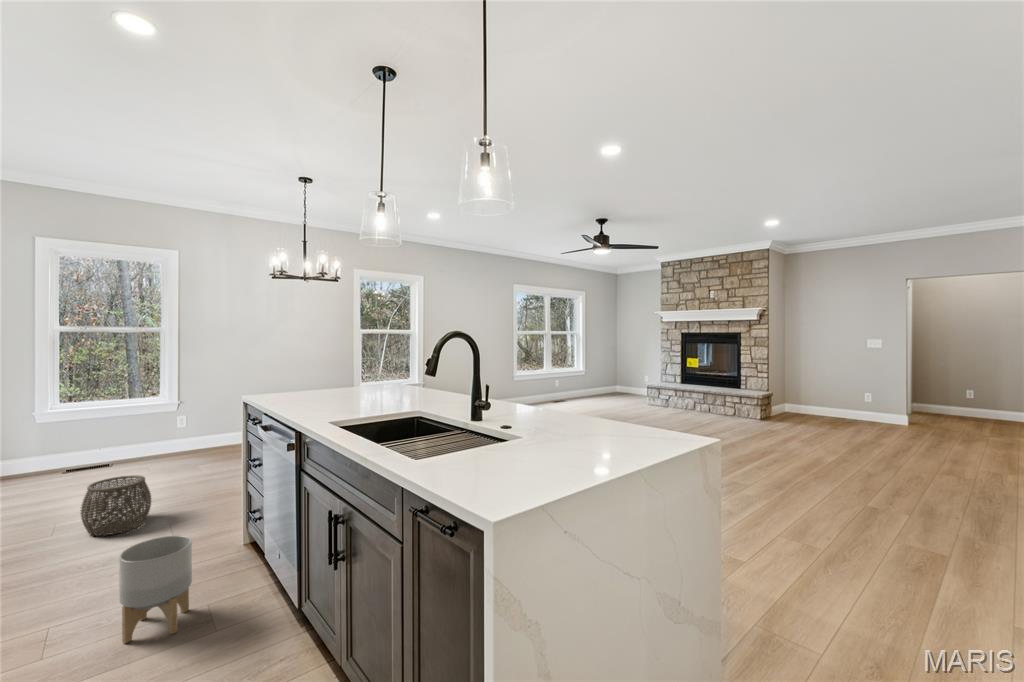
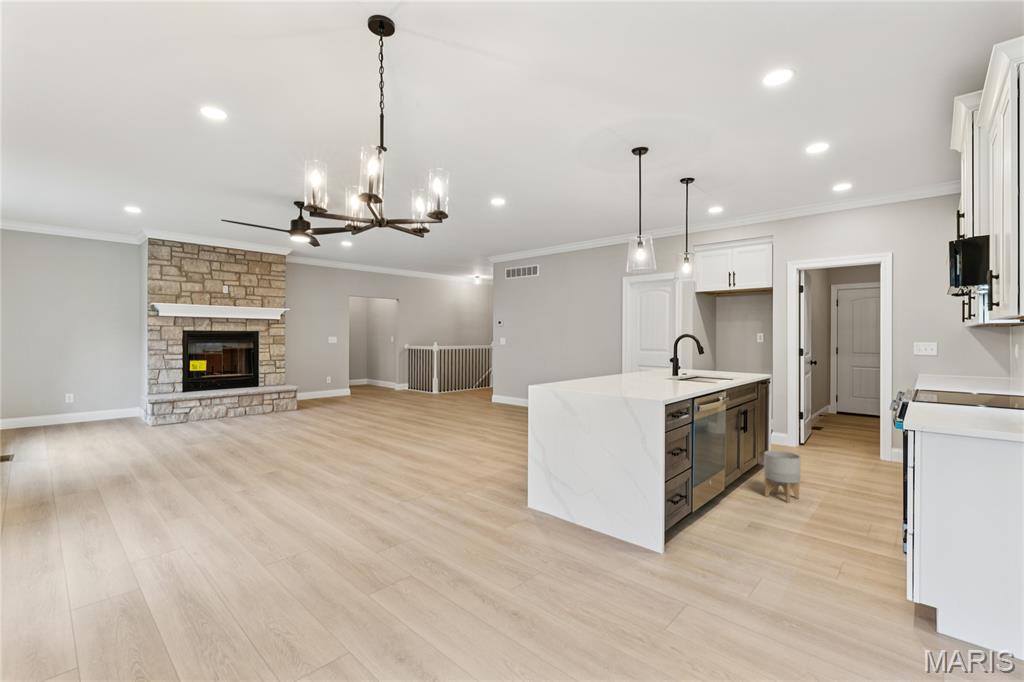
woven basket: present [80,475,152,536] -> none [756,509,834,588]

